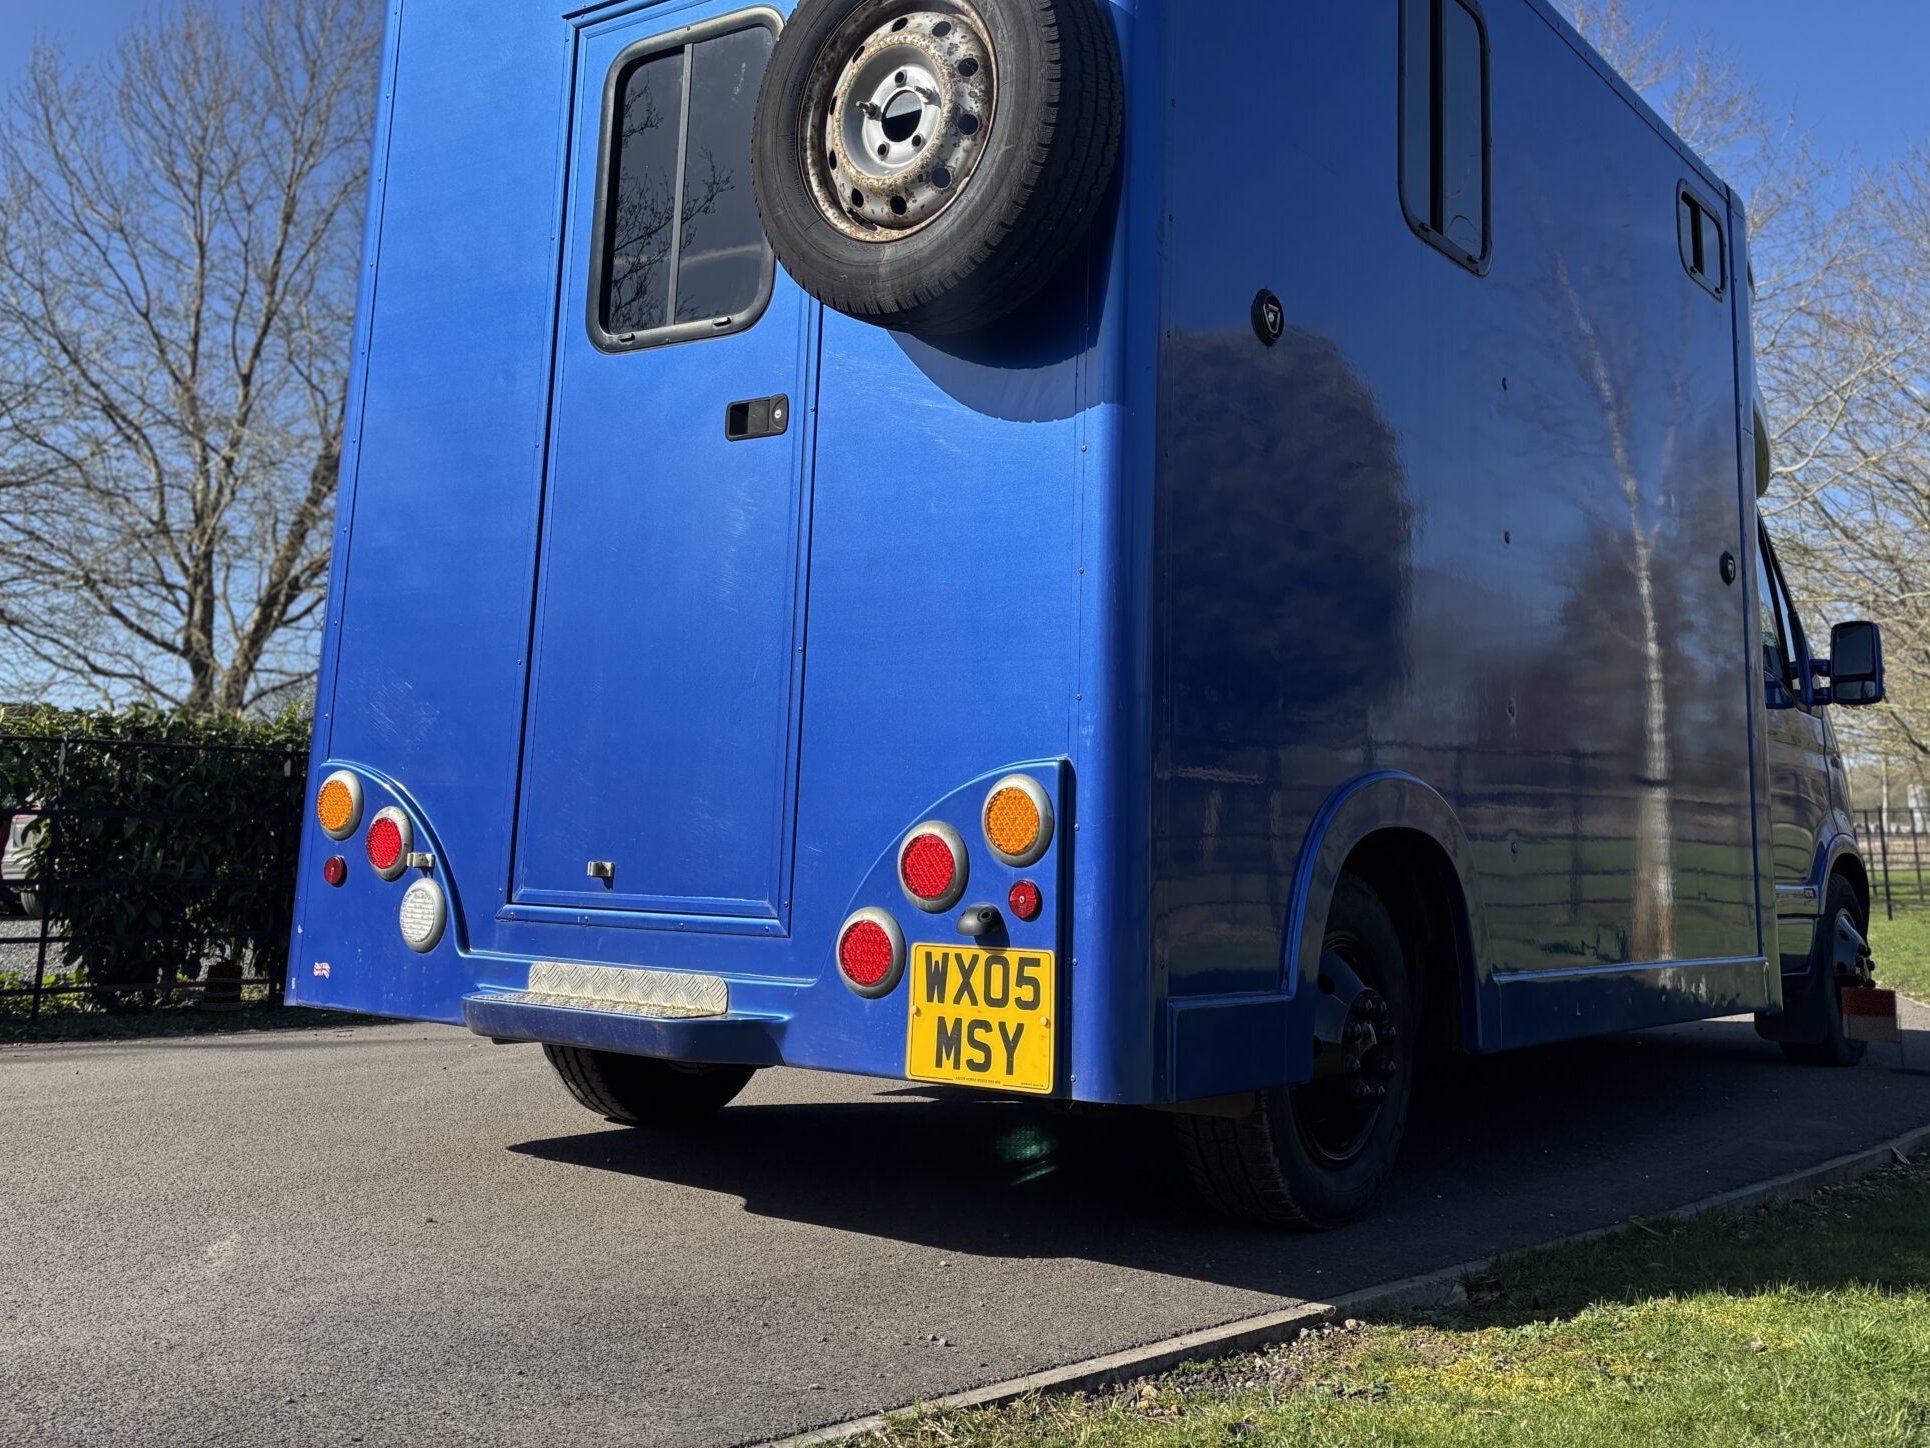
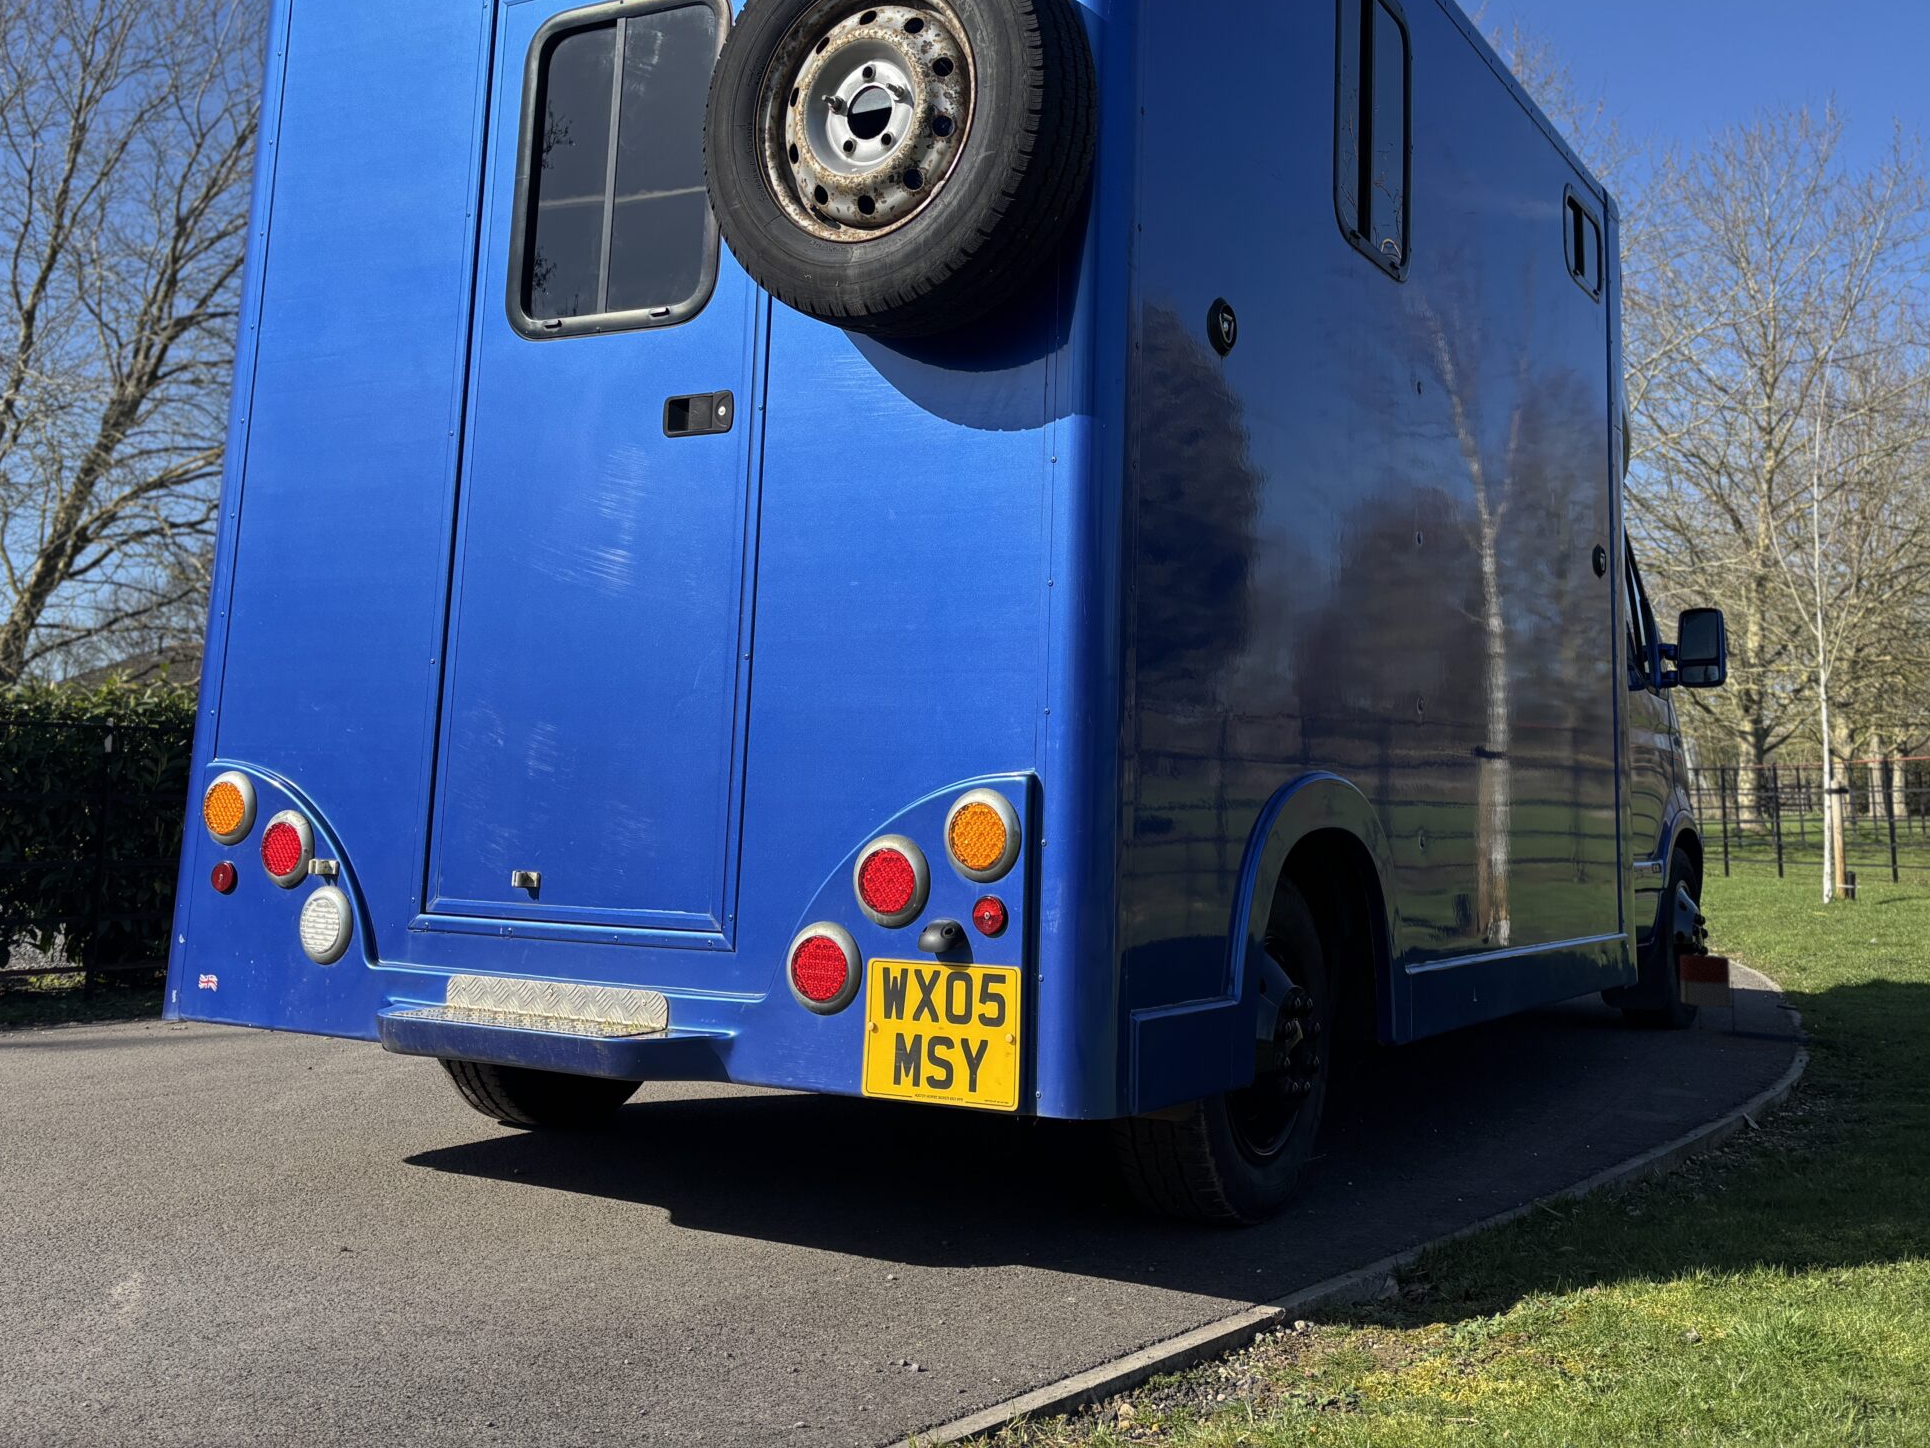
wooden bucket: present [200,938,243,1011] -> none [10,929,59,1007]

